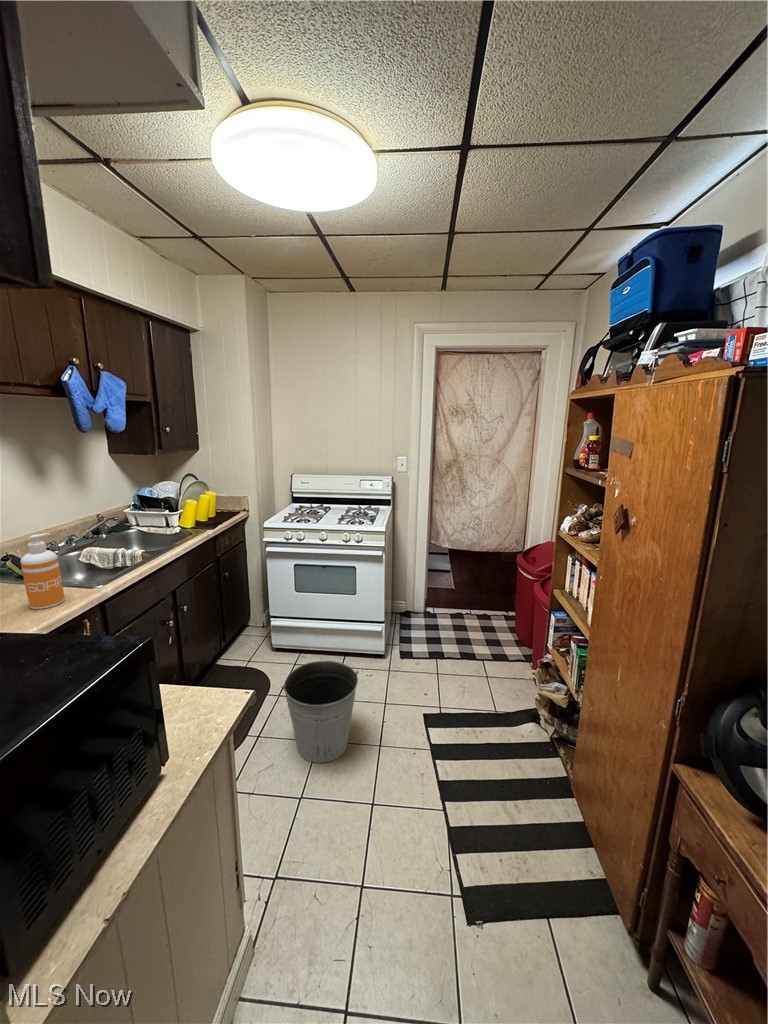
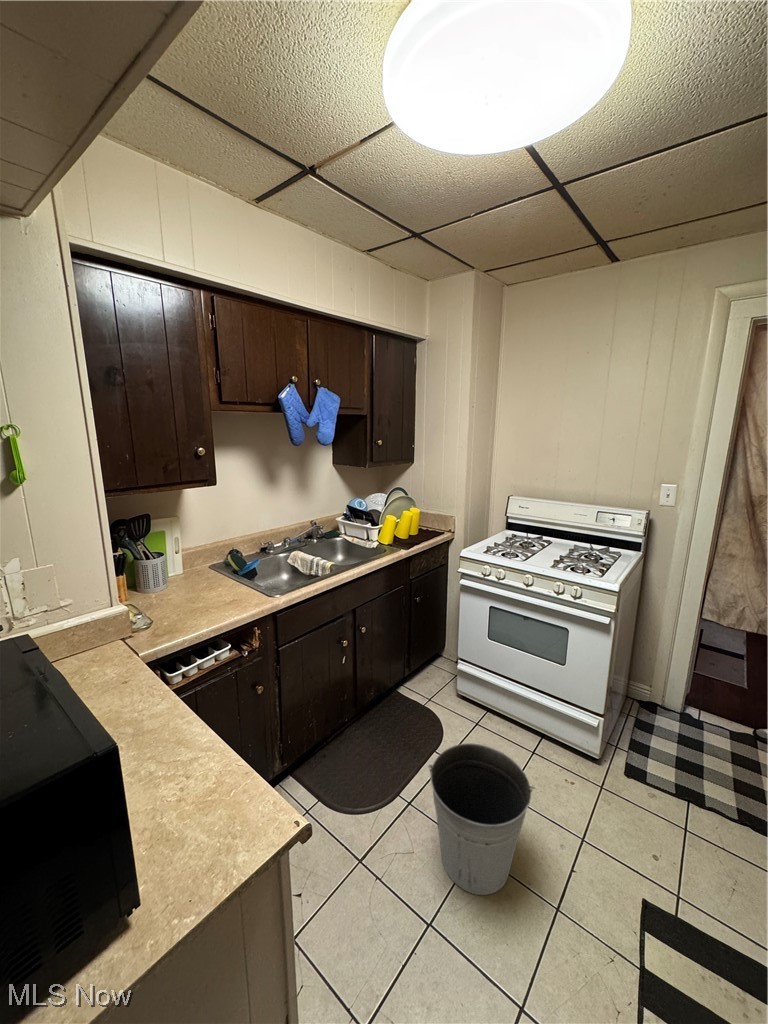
soap dispenser: present [21,533,65,609] -> none [204,538,237,609]

